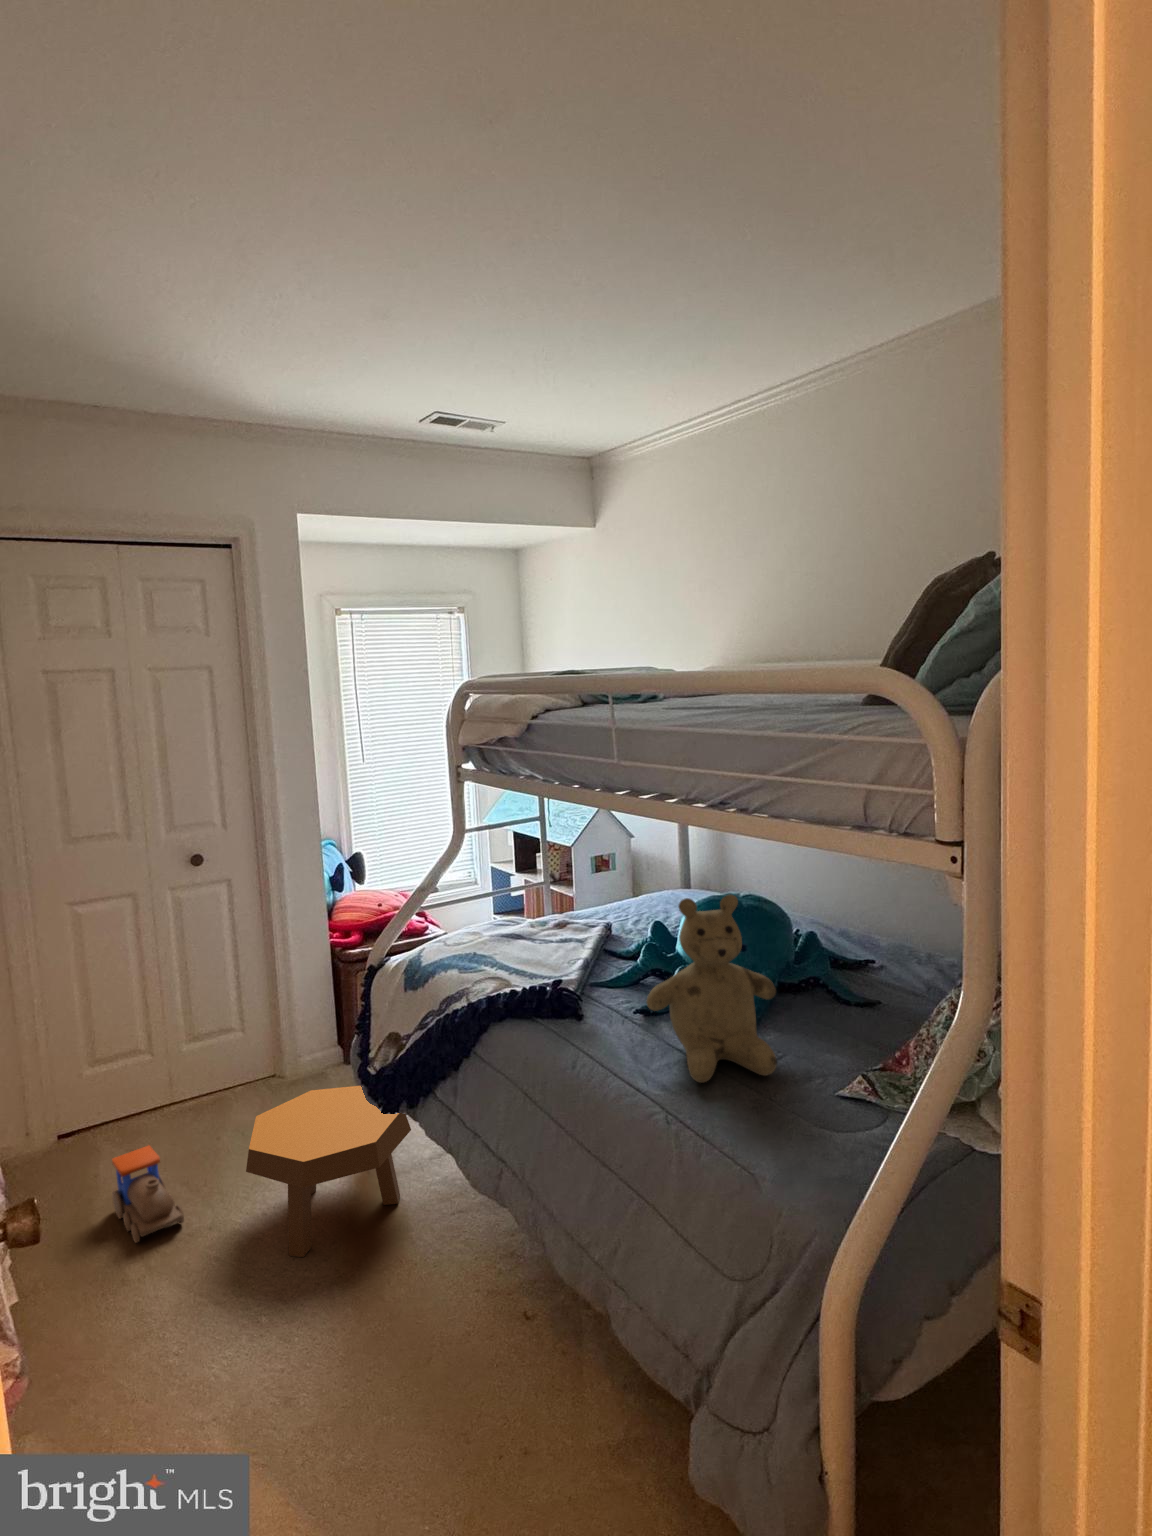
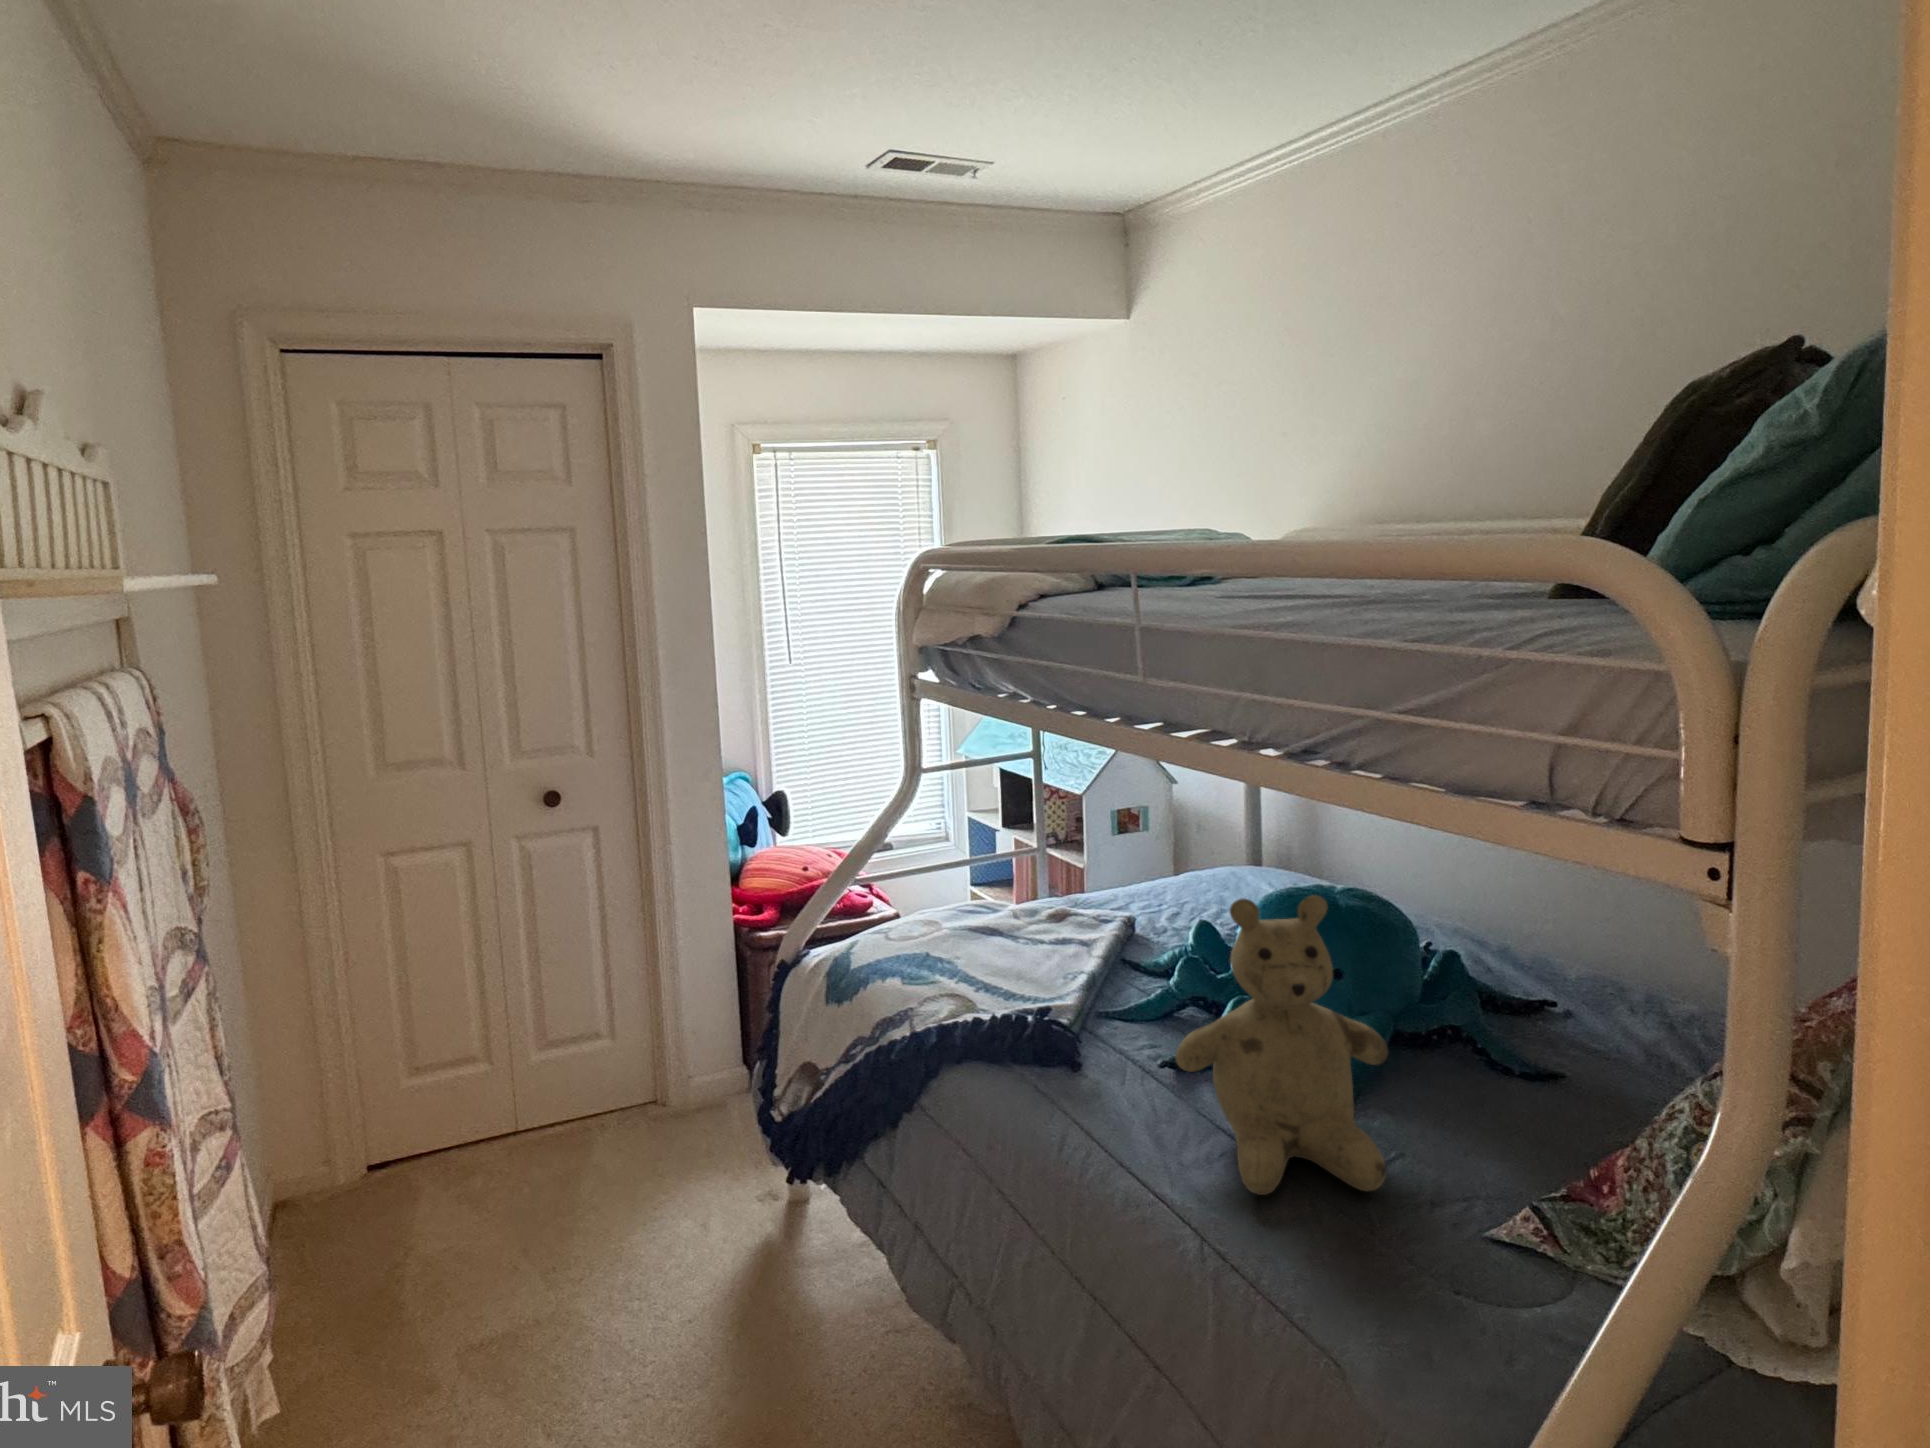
footstool: present [246,1086,411,1257] -> none [598,1132,831,1378]
toy train: present [112,1146,184,1243] -> none [428,1193,518,1331]

